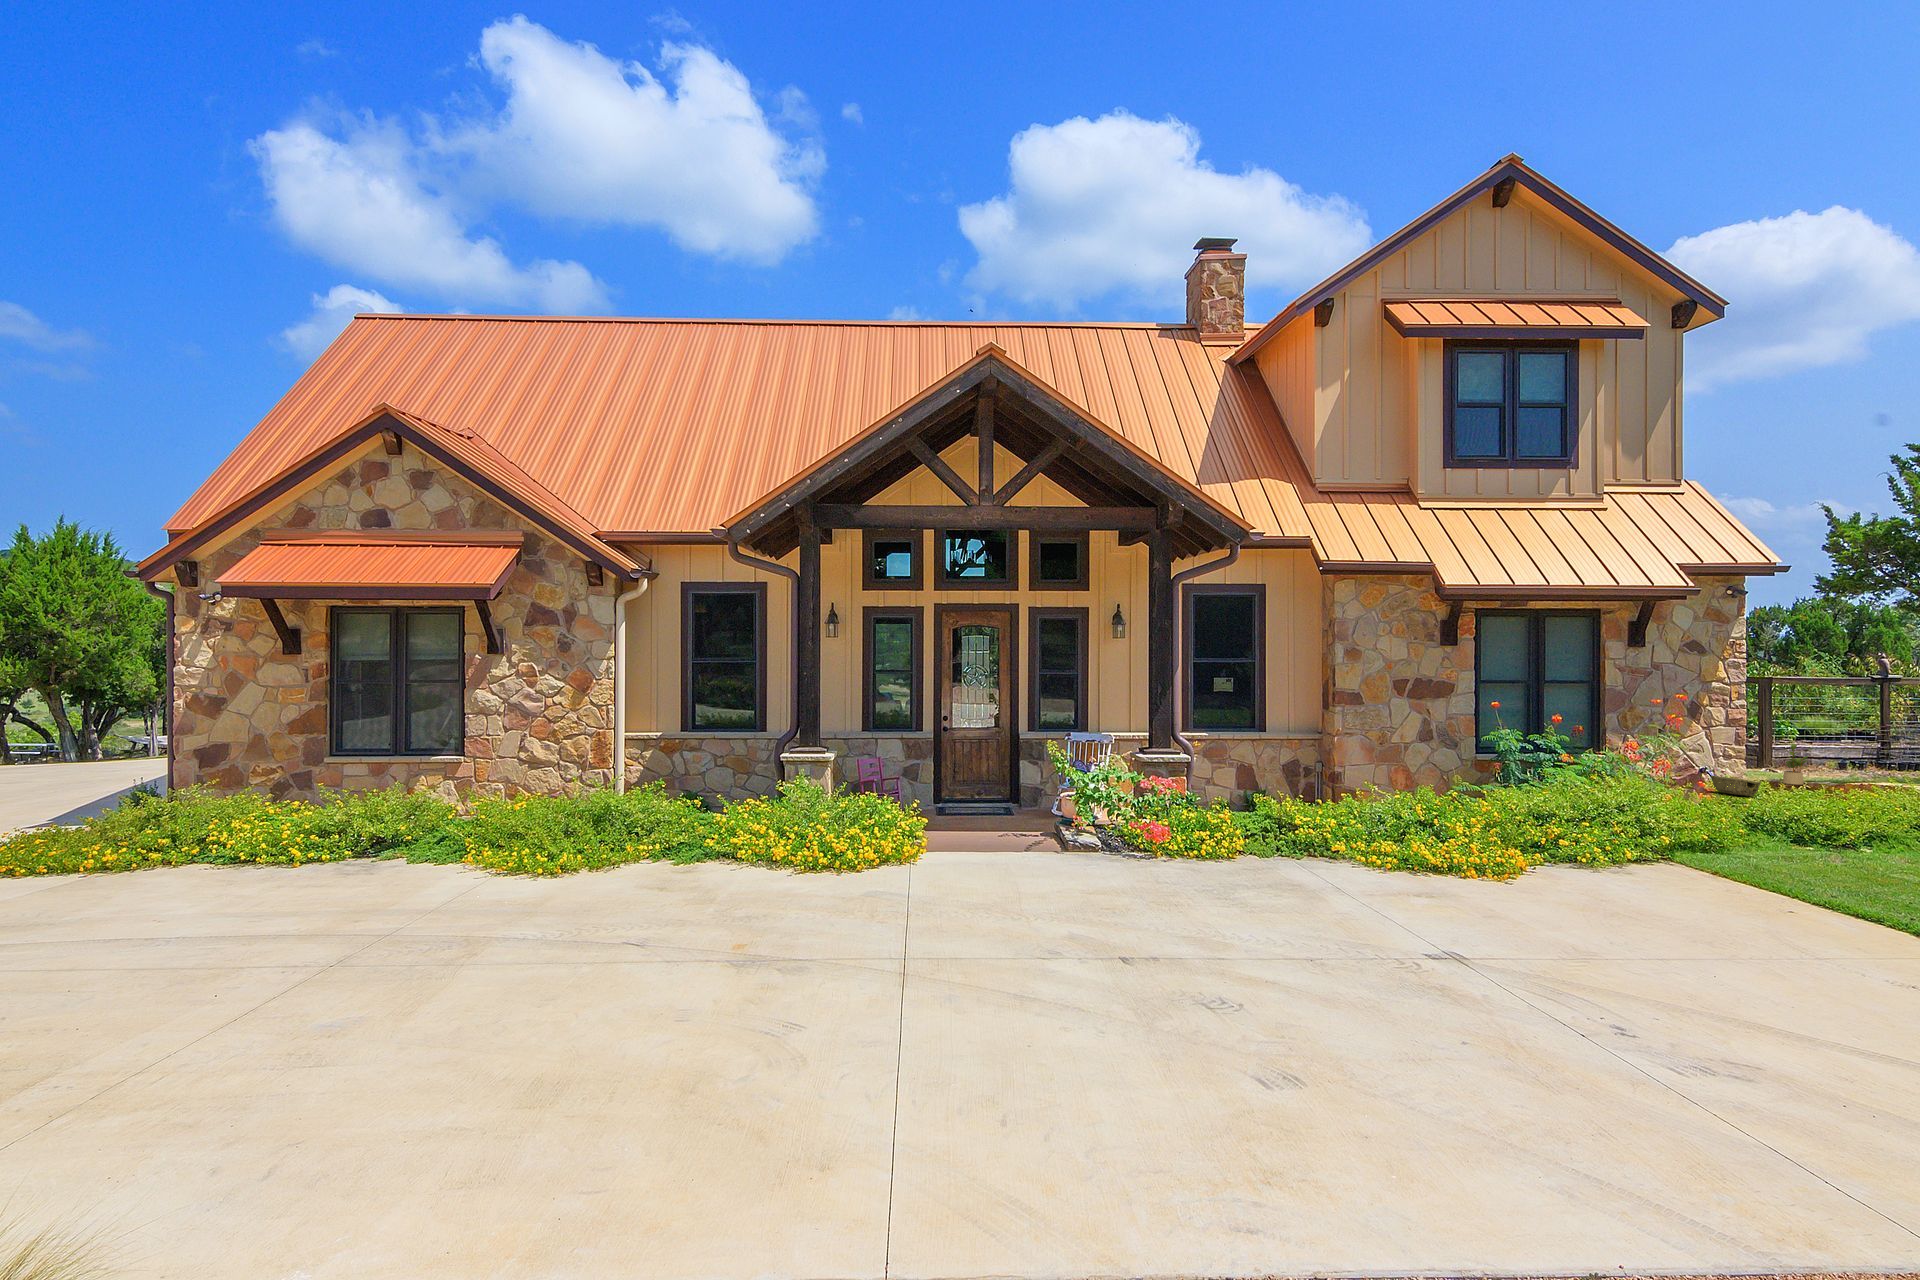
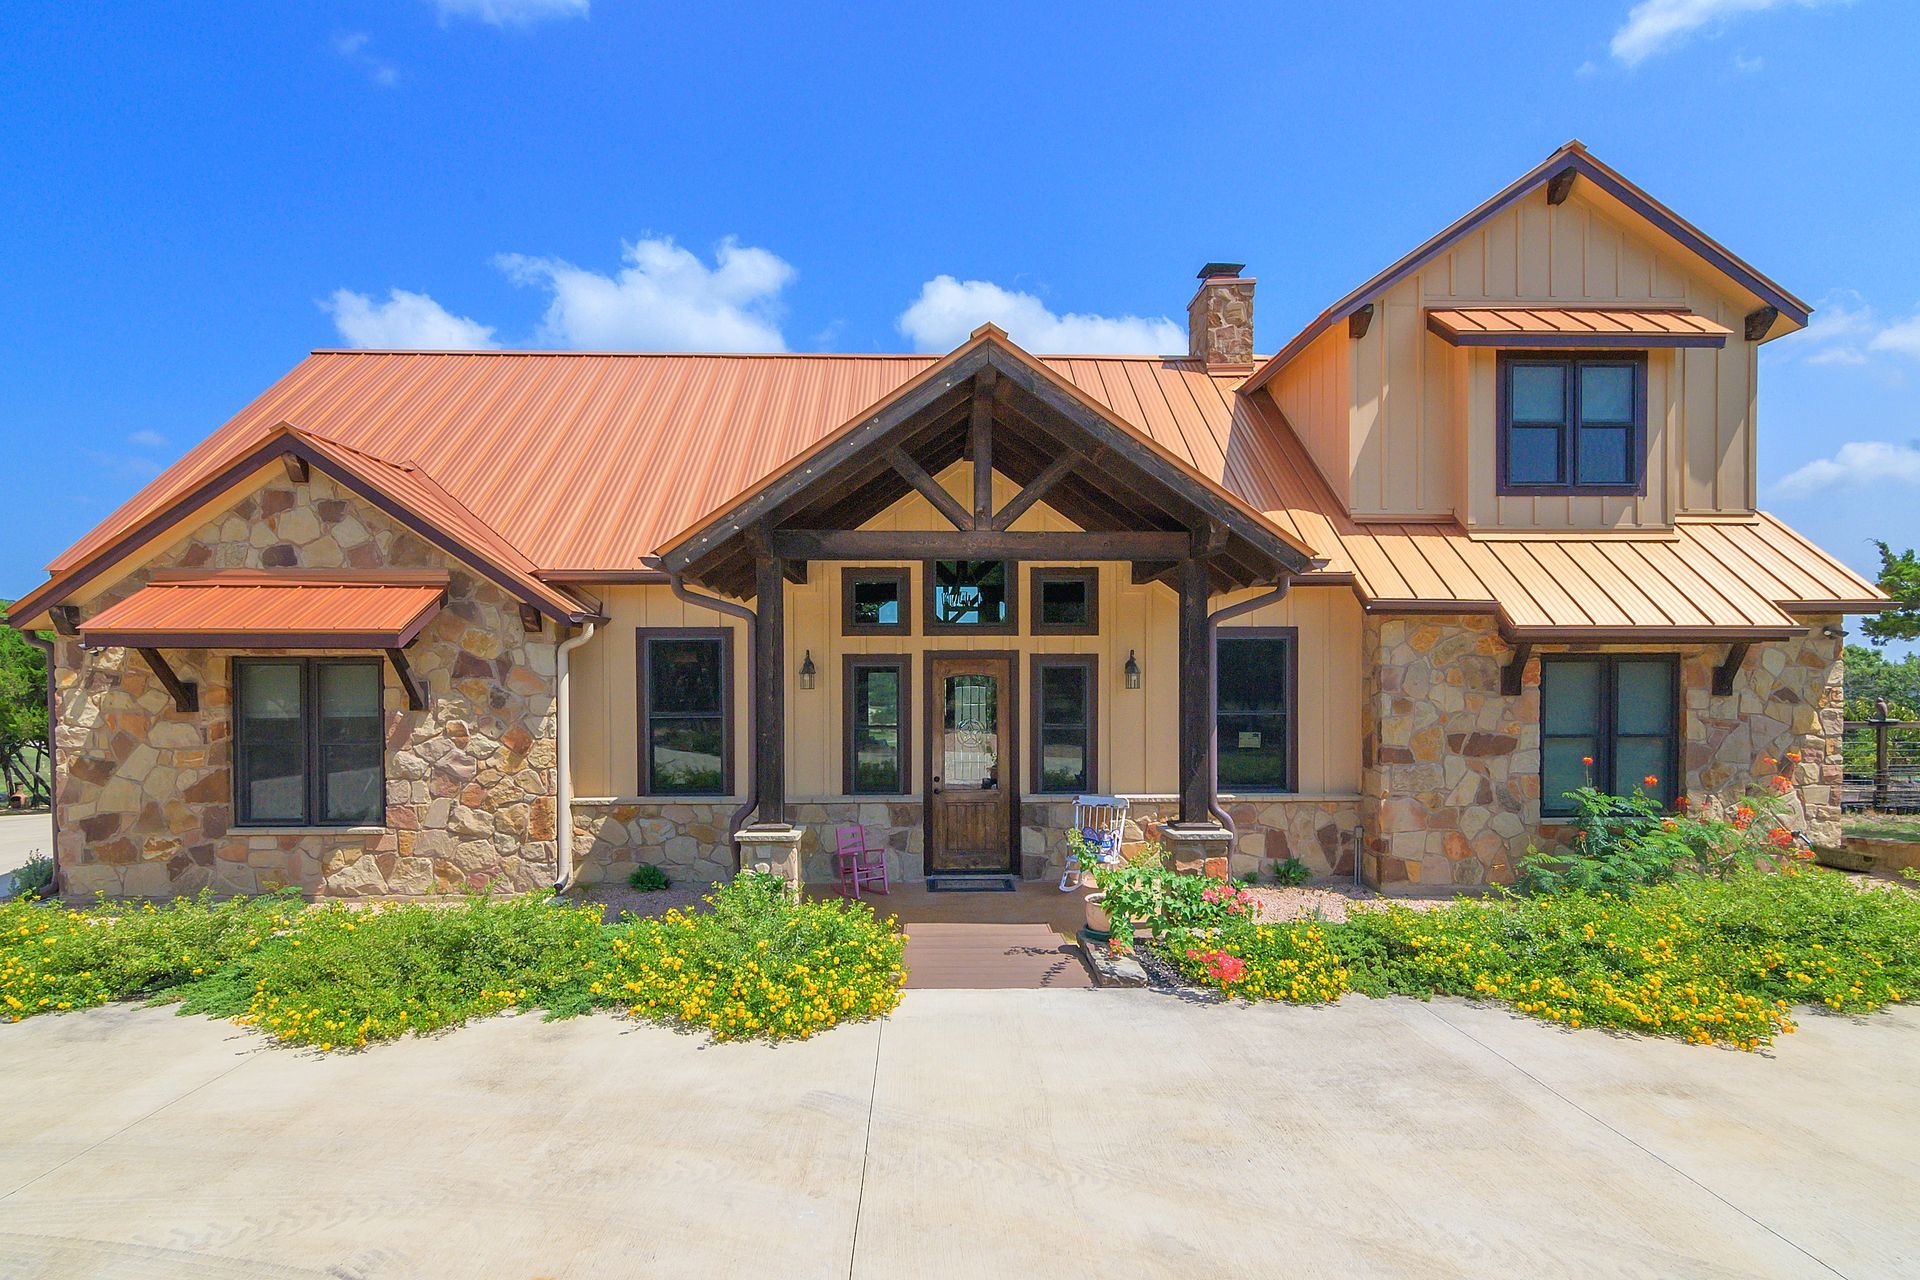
potted plant: present [1783,744,1808,785] -> none [1871,801,1903,847]

